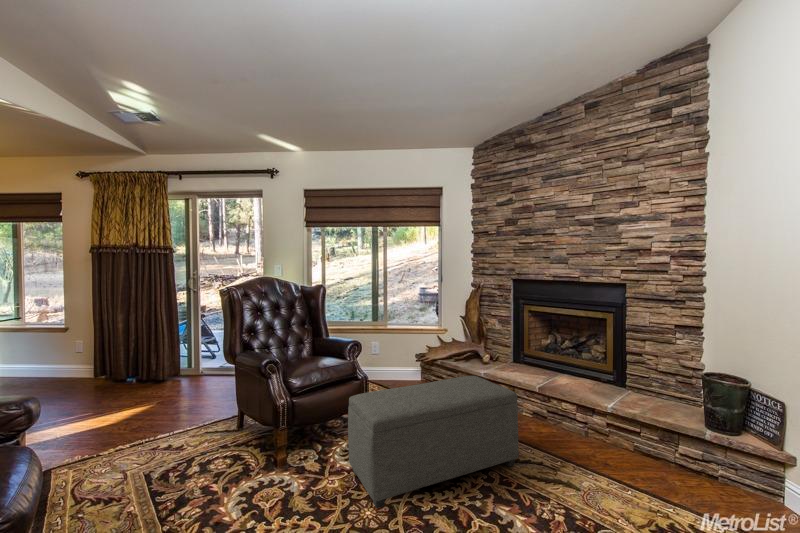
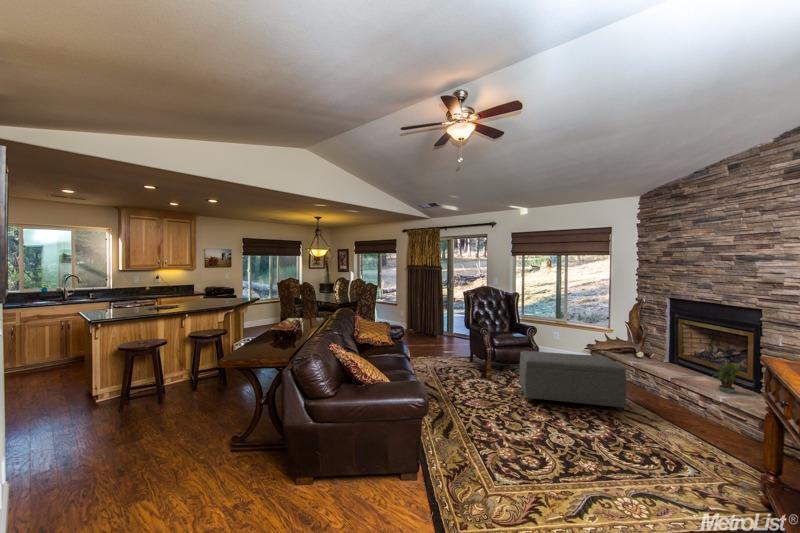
potted plant: none [584,352,614,395] -> present [713,360,742,393]

